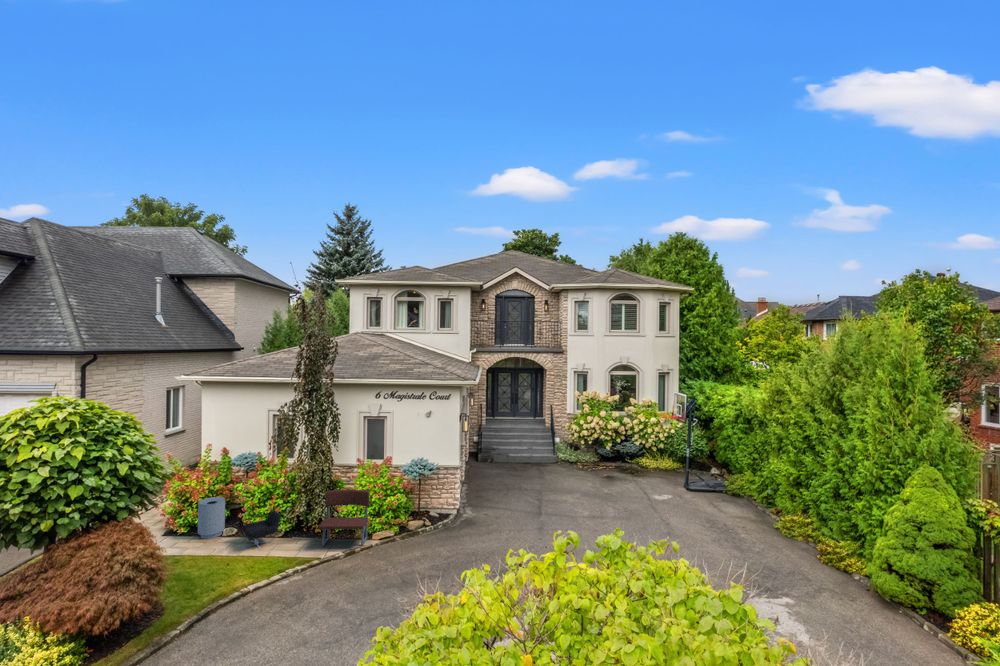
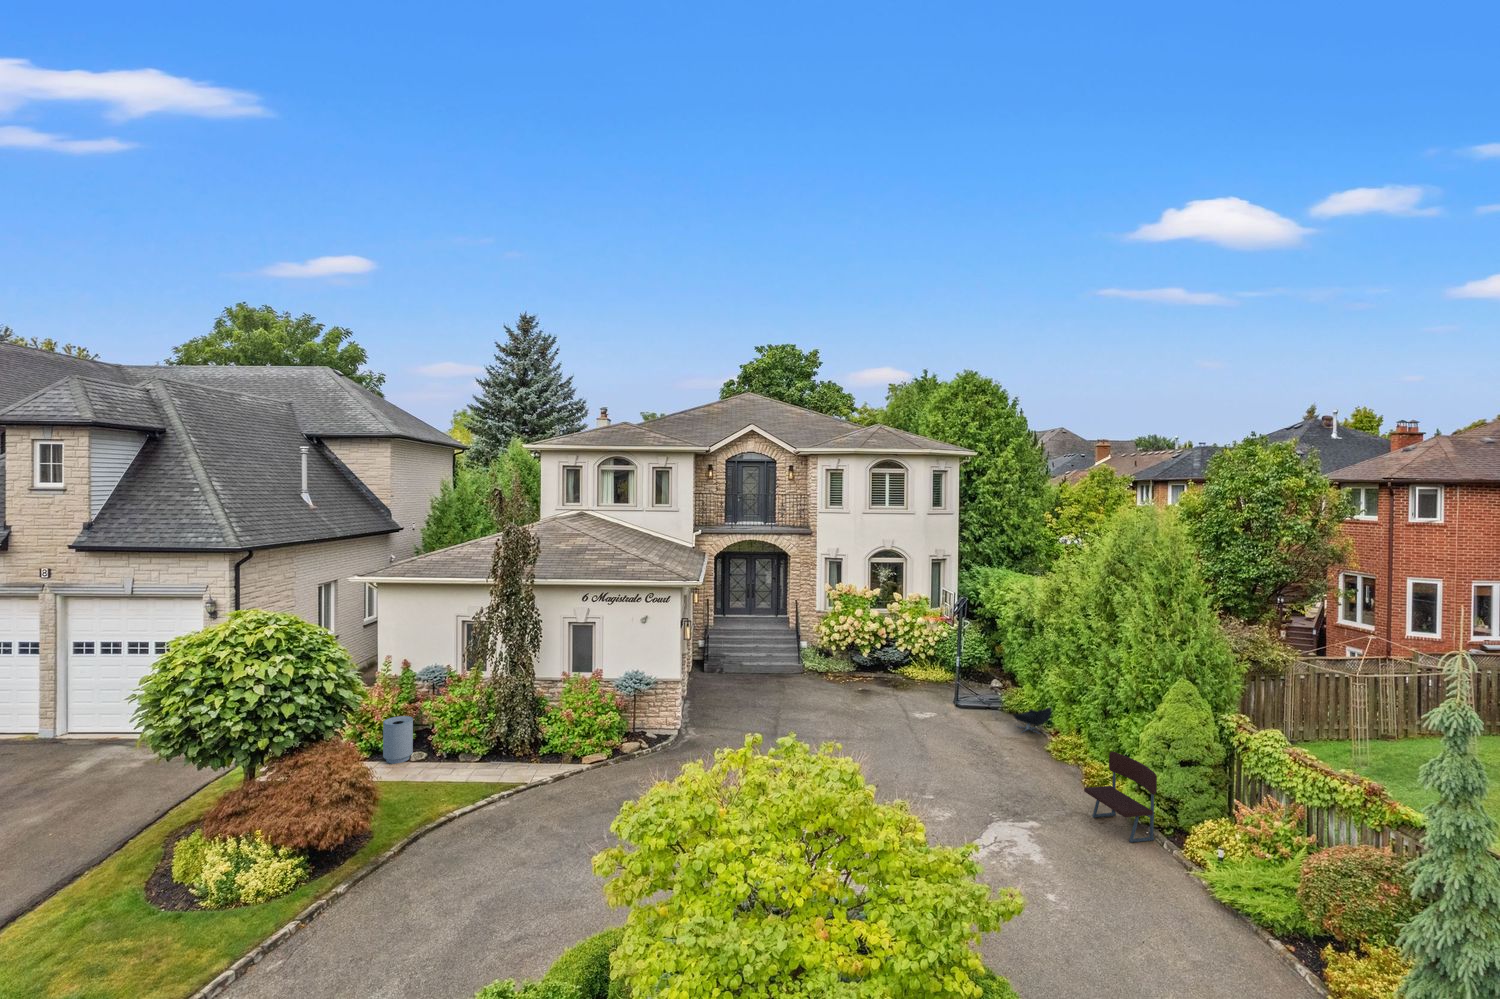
bench: present [318,490,370,546] -> present [1084,752,1157,843]
lounge chair: present [244,510,281,549] -> present [1013,707,1052,729]

